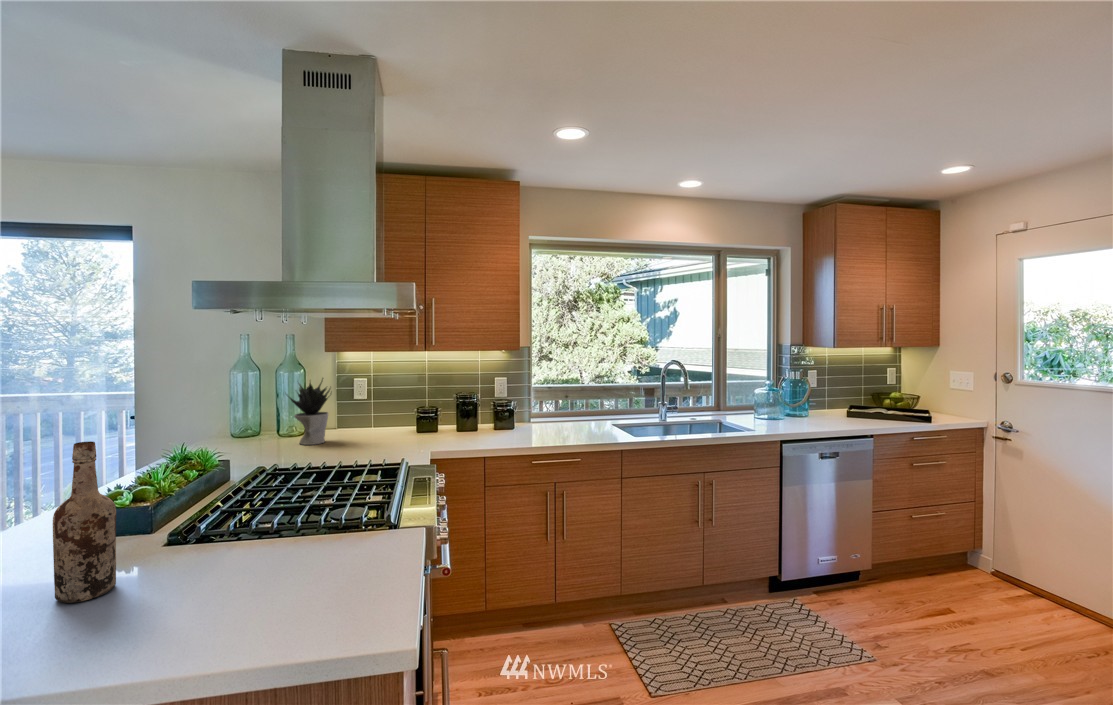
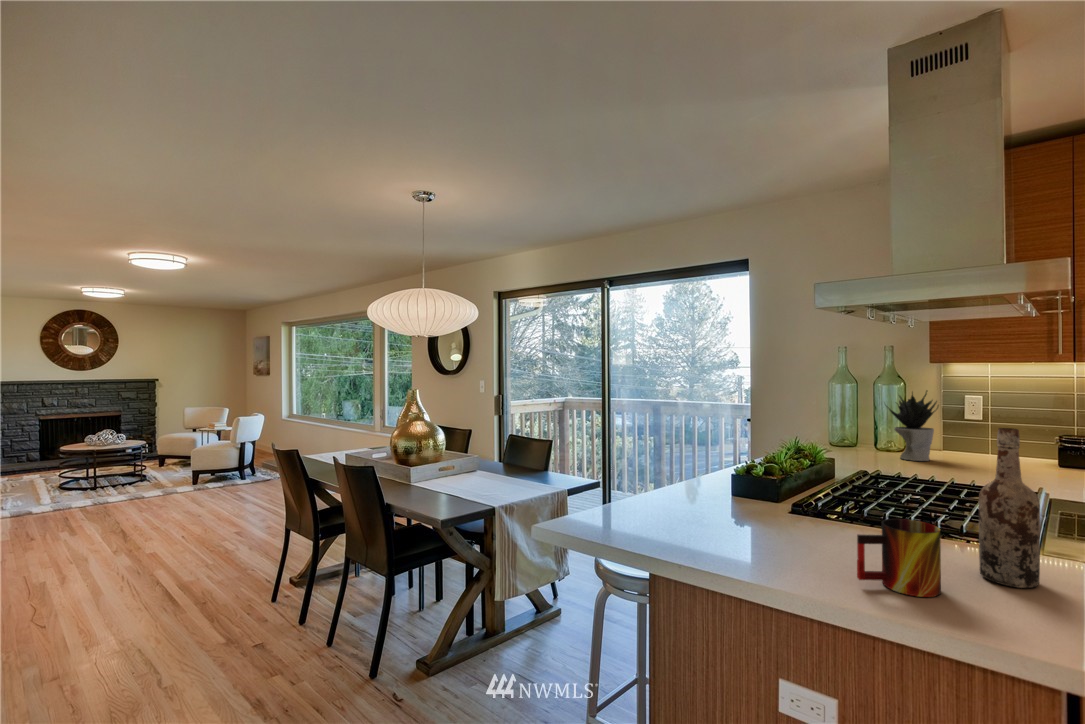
wine bottle: present [53,441,116,603] -> present [979,428,1040,588]
mug: none [228,540,316,631] -> present [857,519,941,597]

